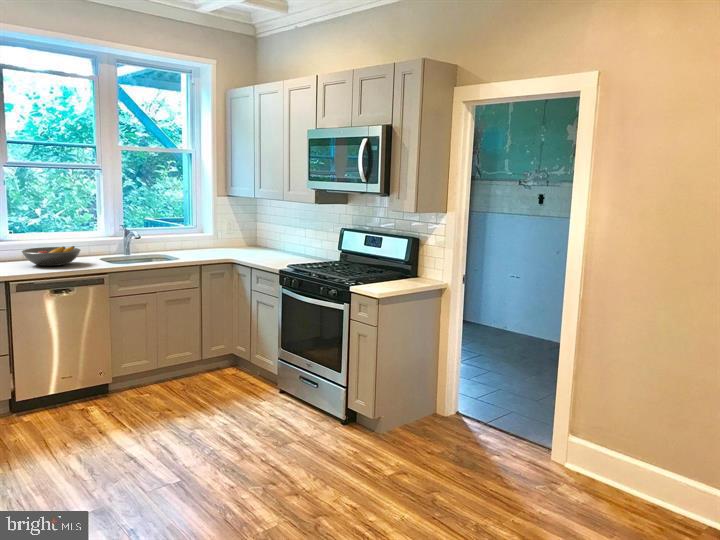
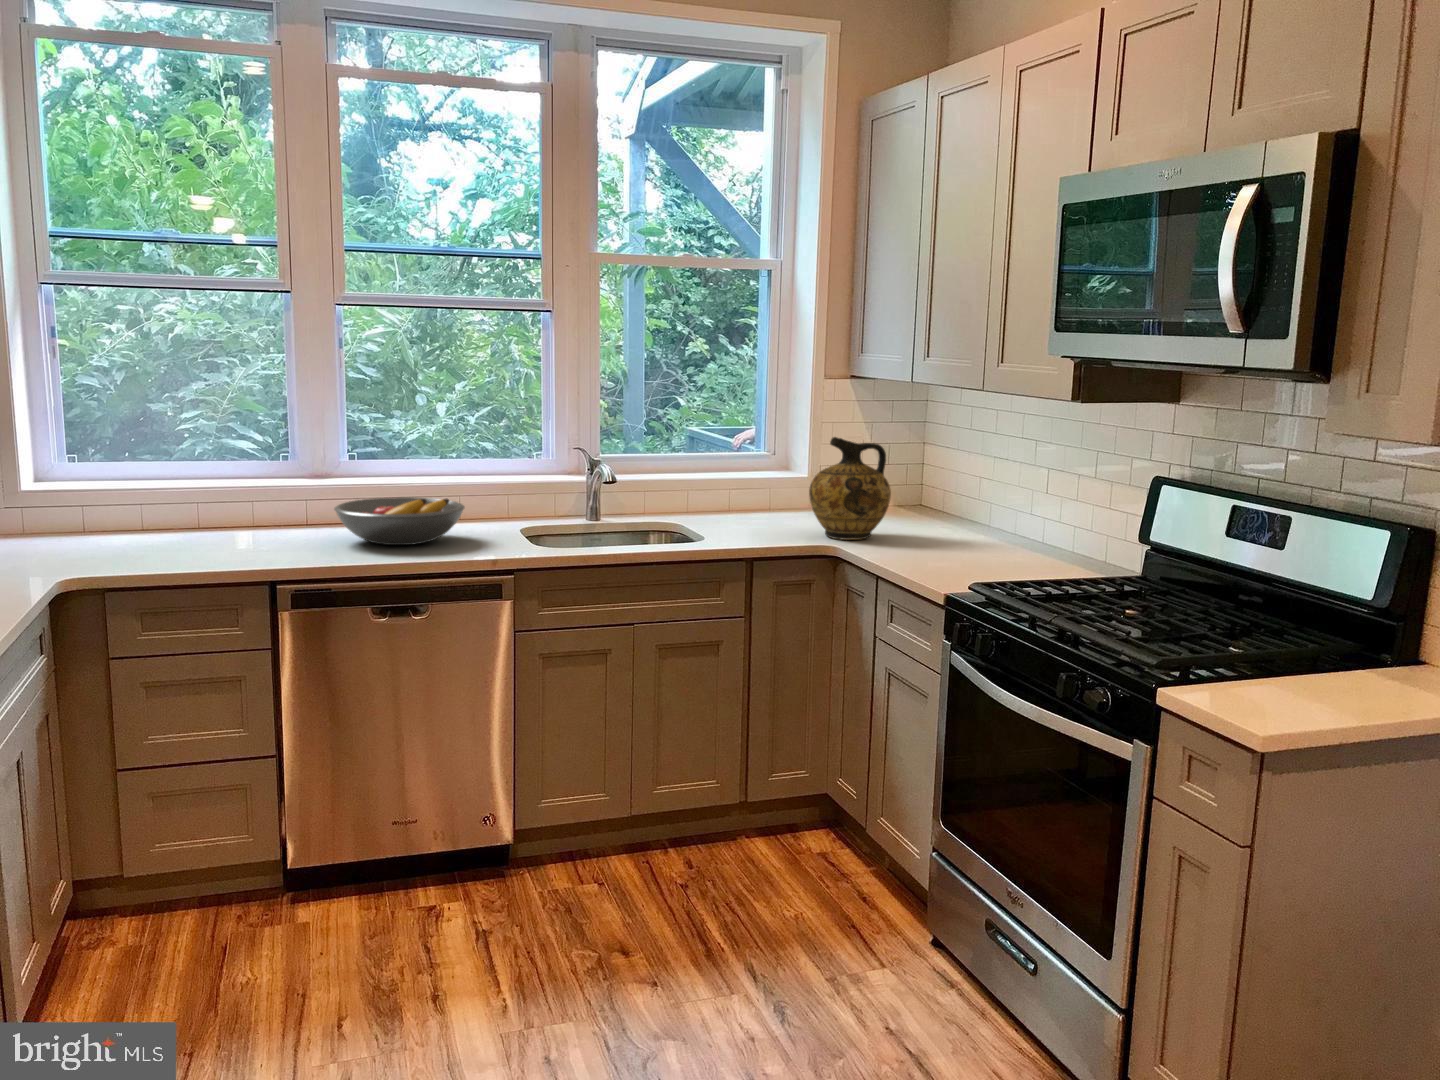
ceramic jug: none [219,218,250,256] -> present [809,437,891,540]

